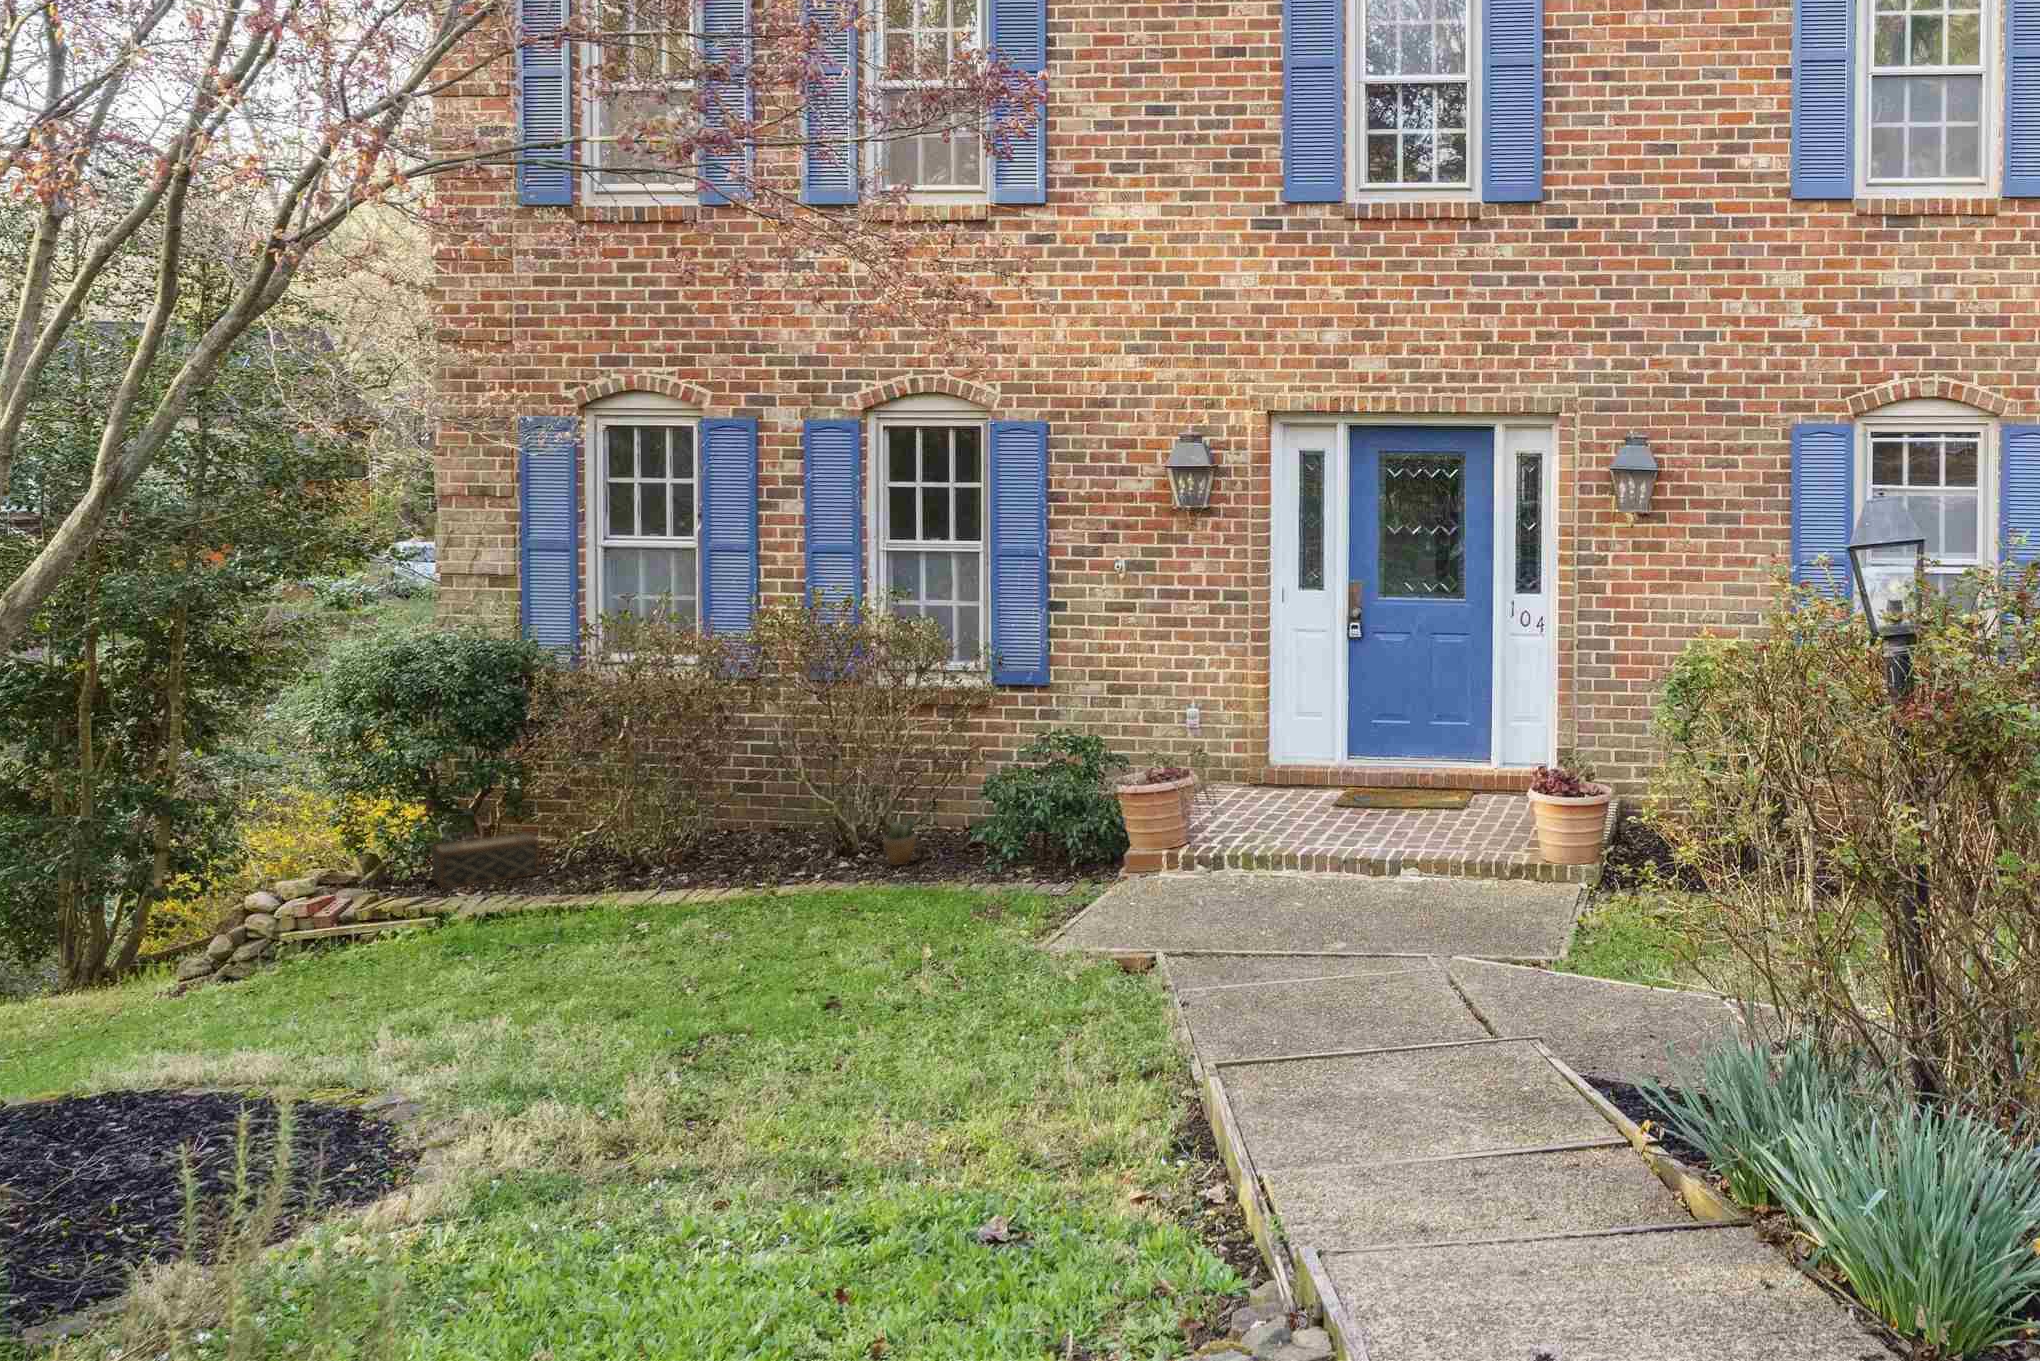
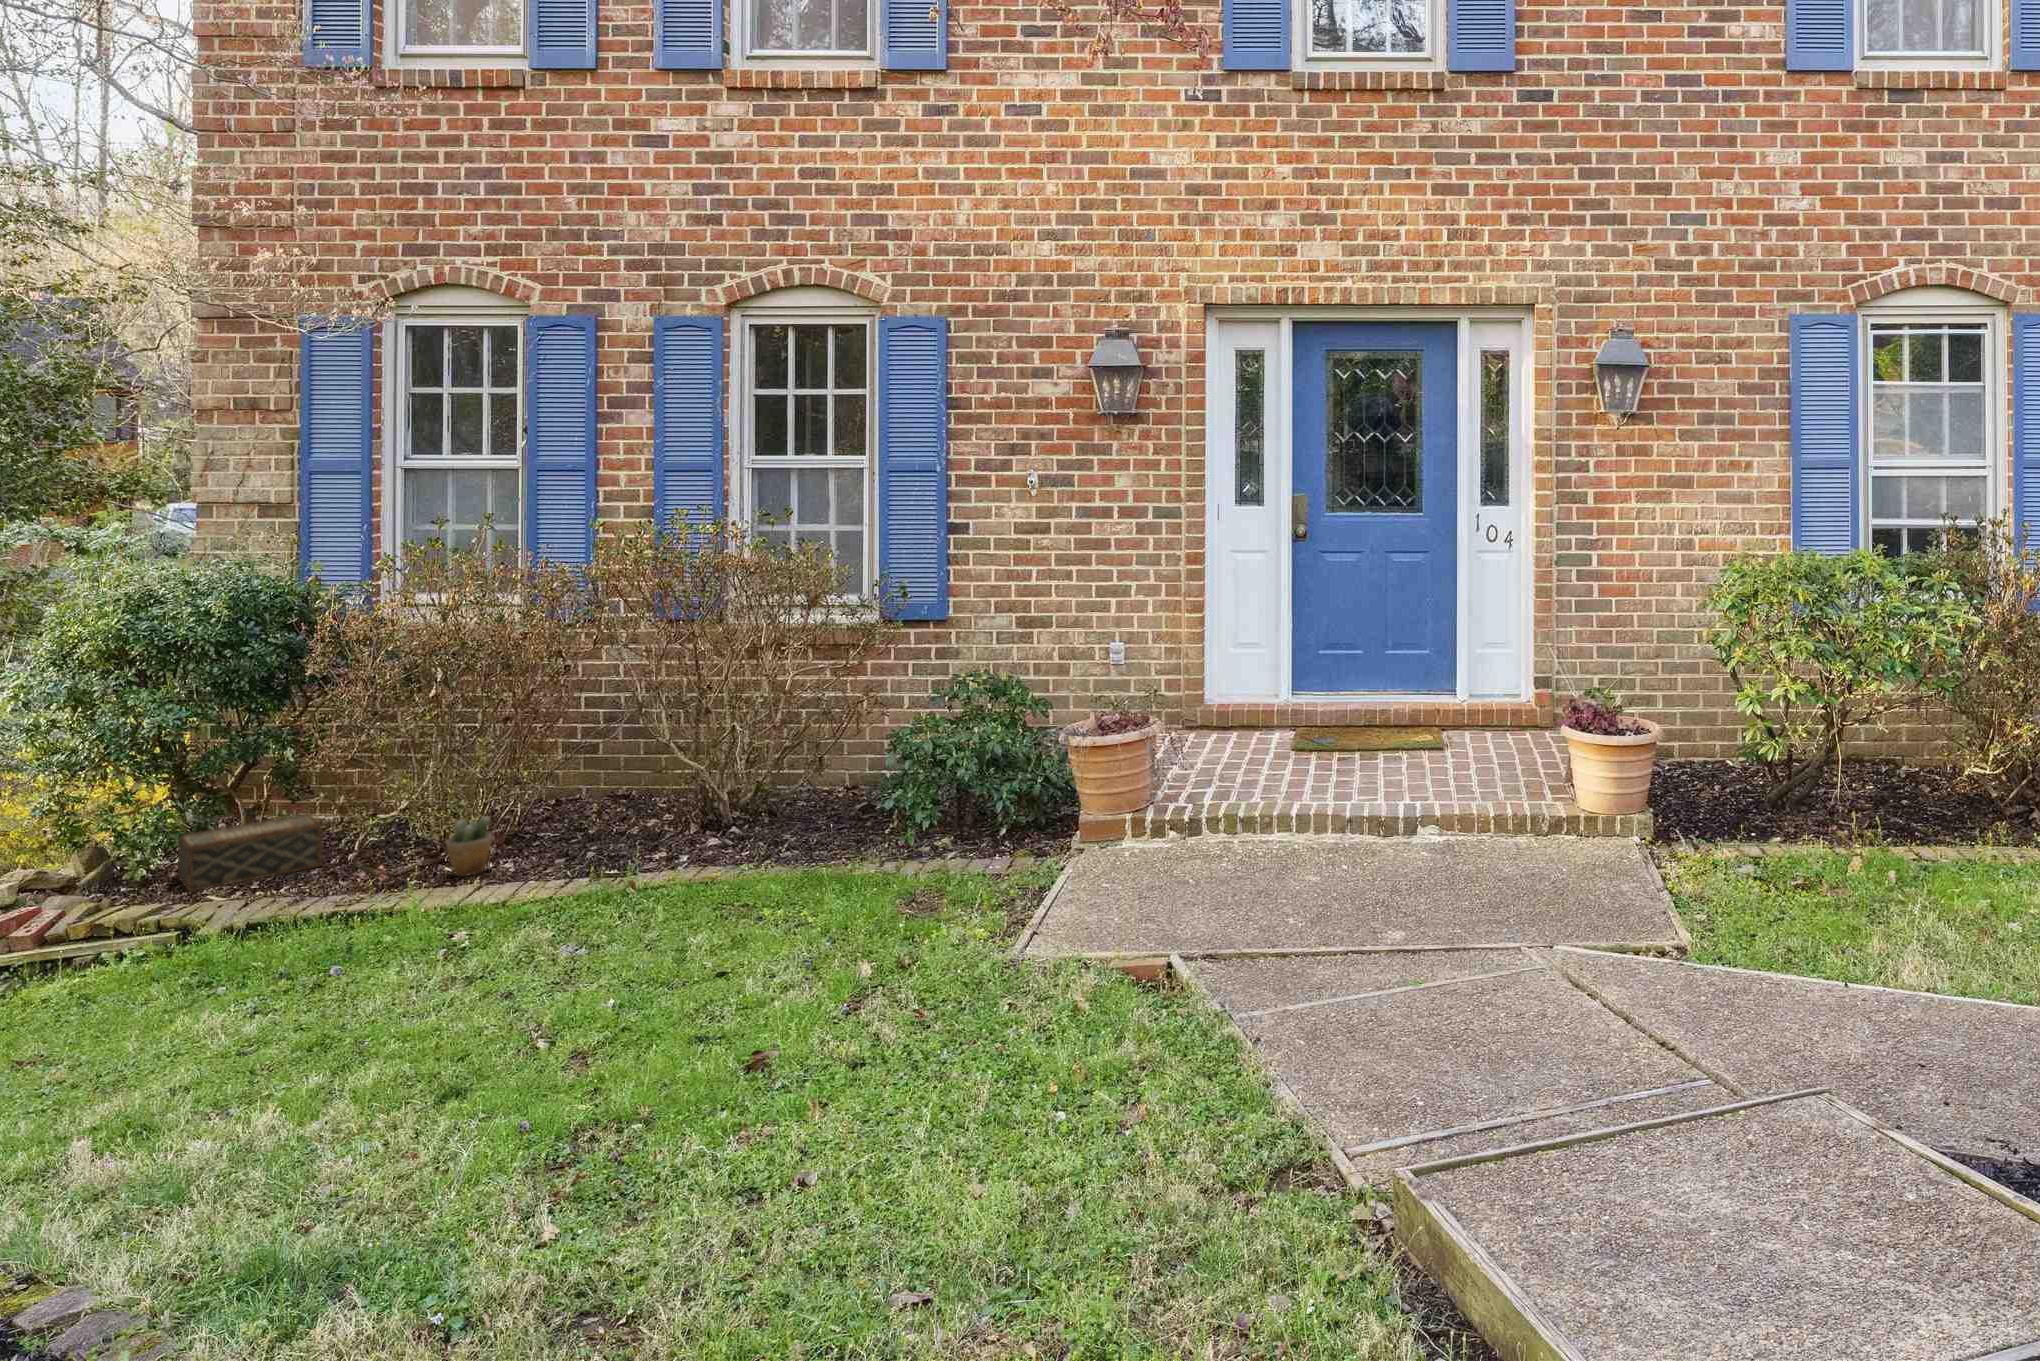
potted plant: present [883,819,916,865] -> present [446,816,492,876]

